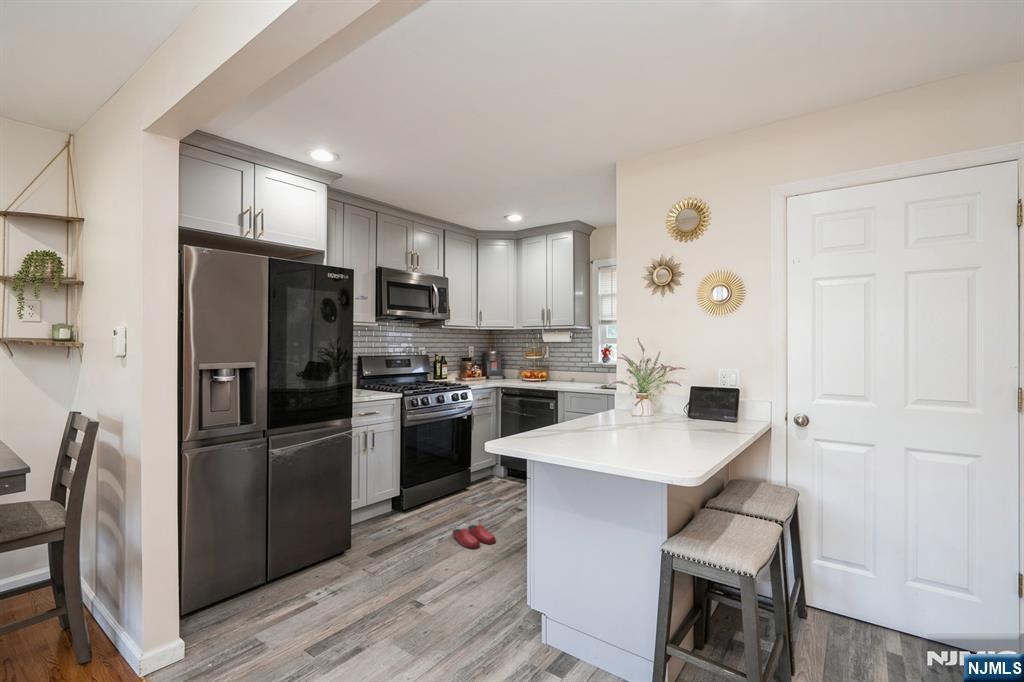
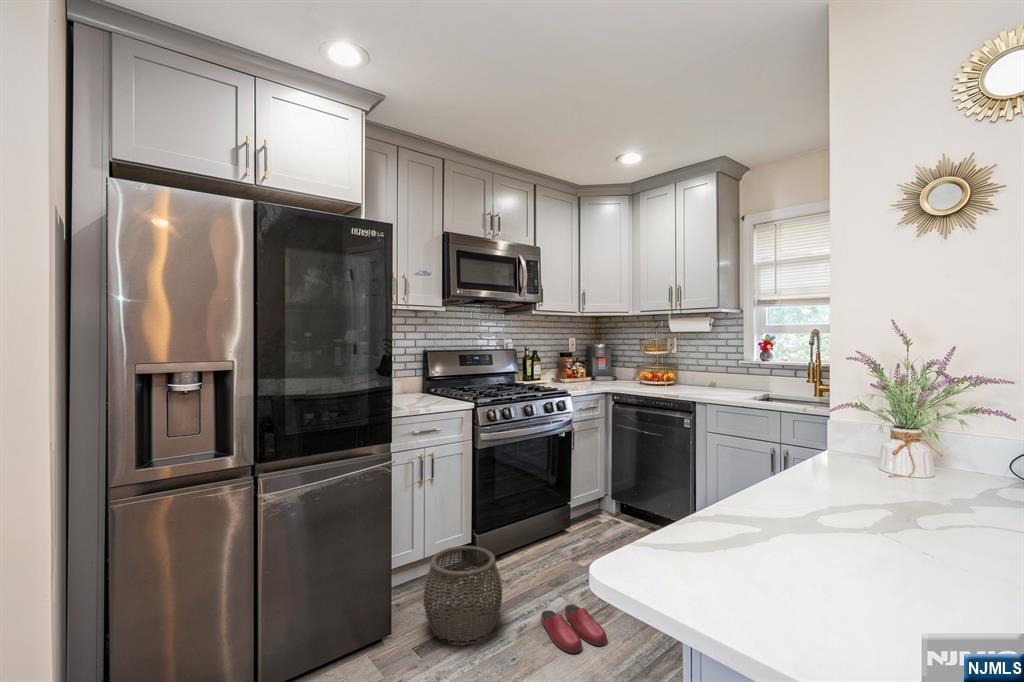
woven basket: none [371,490,427,550] -> present [423,546,503,643]

